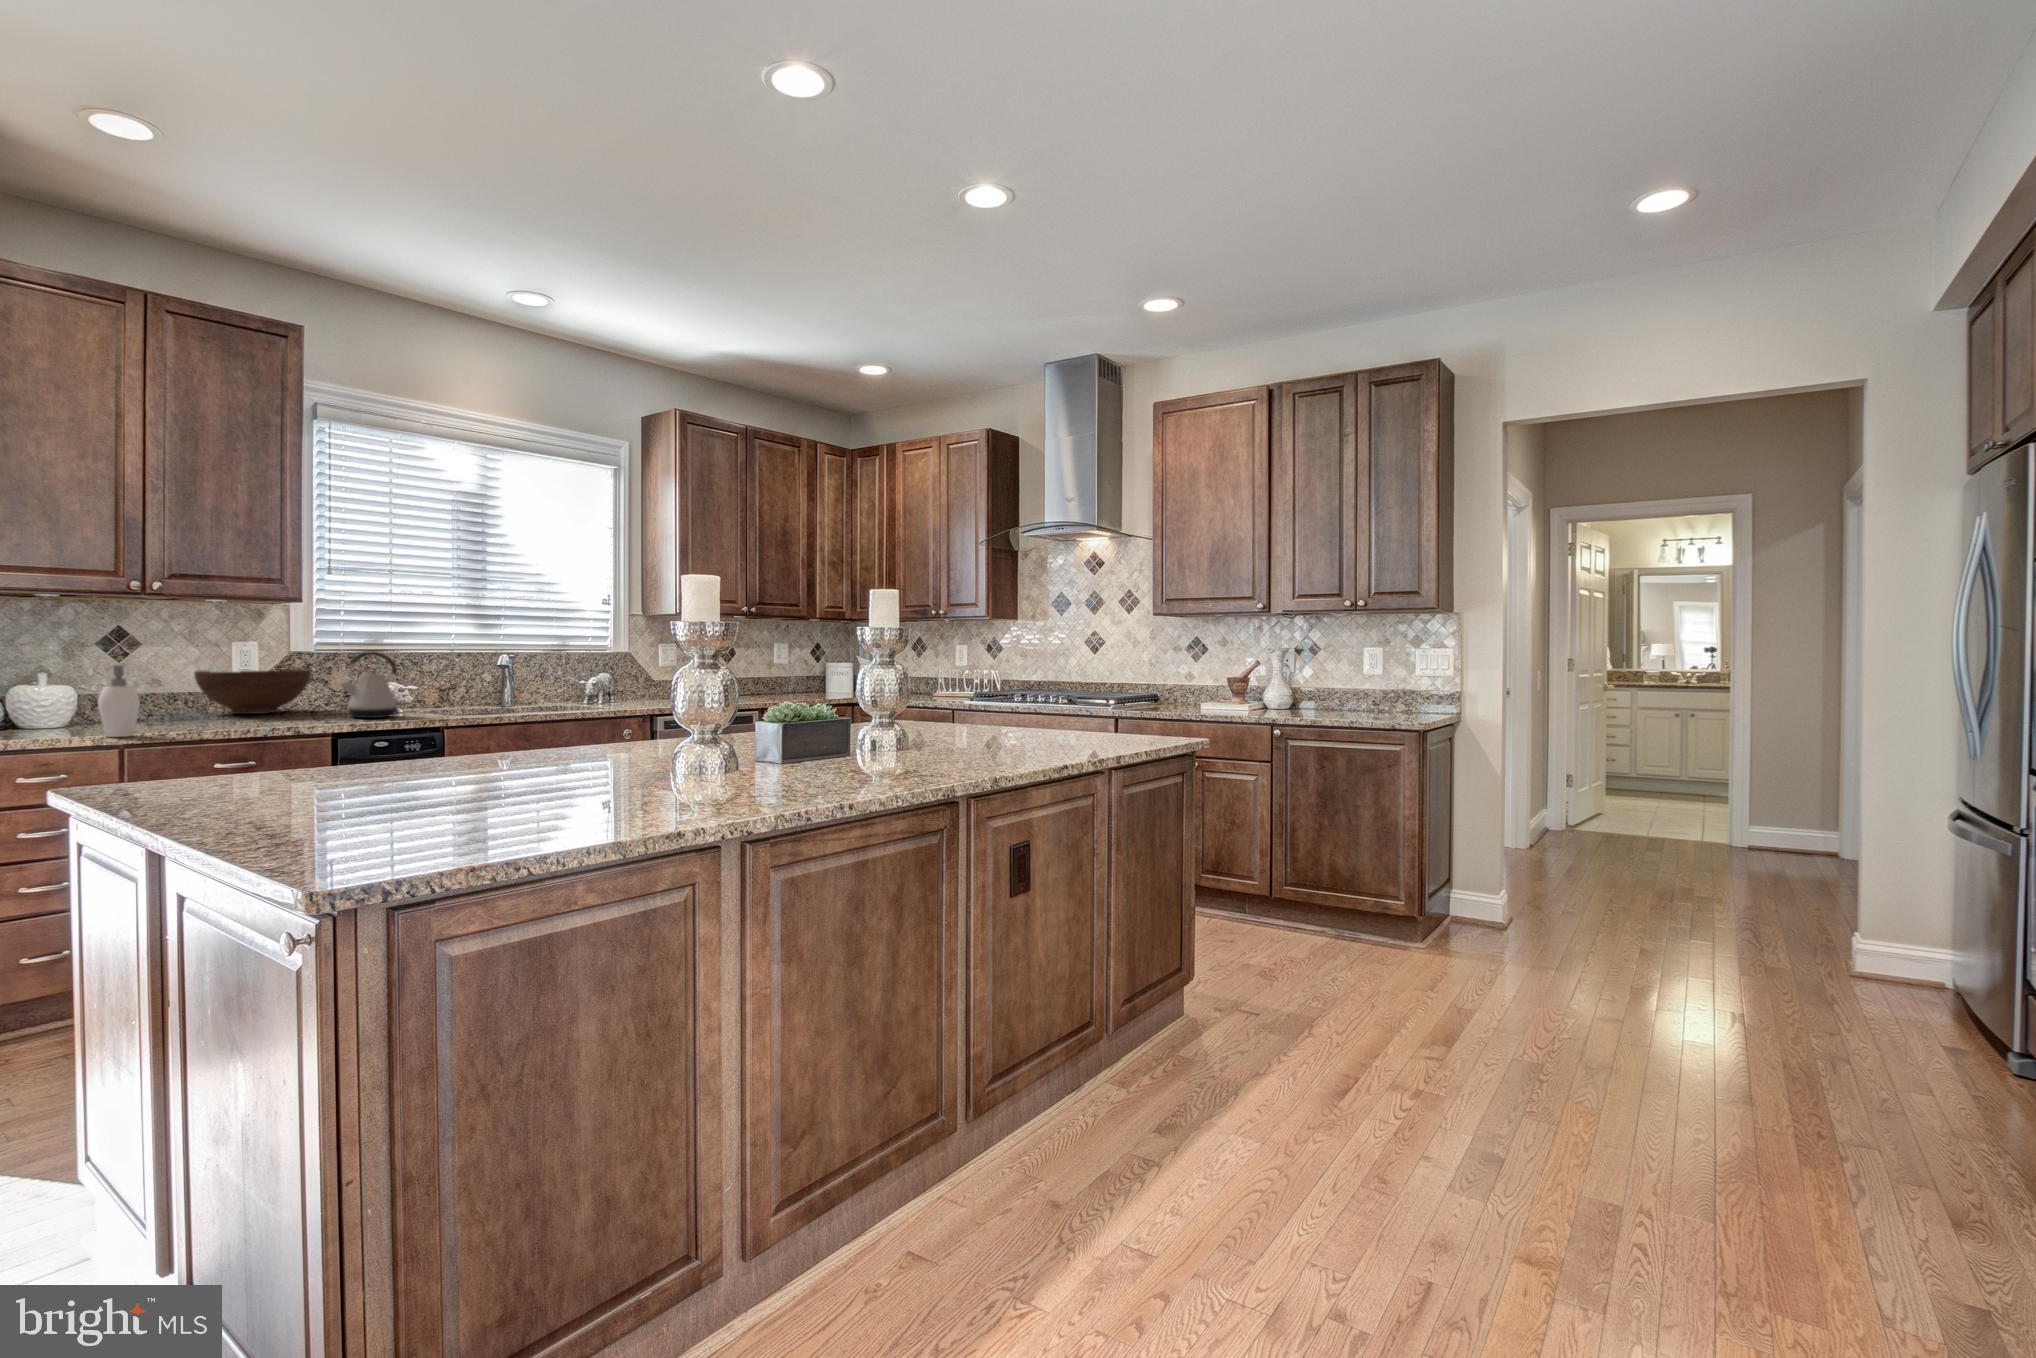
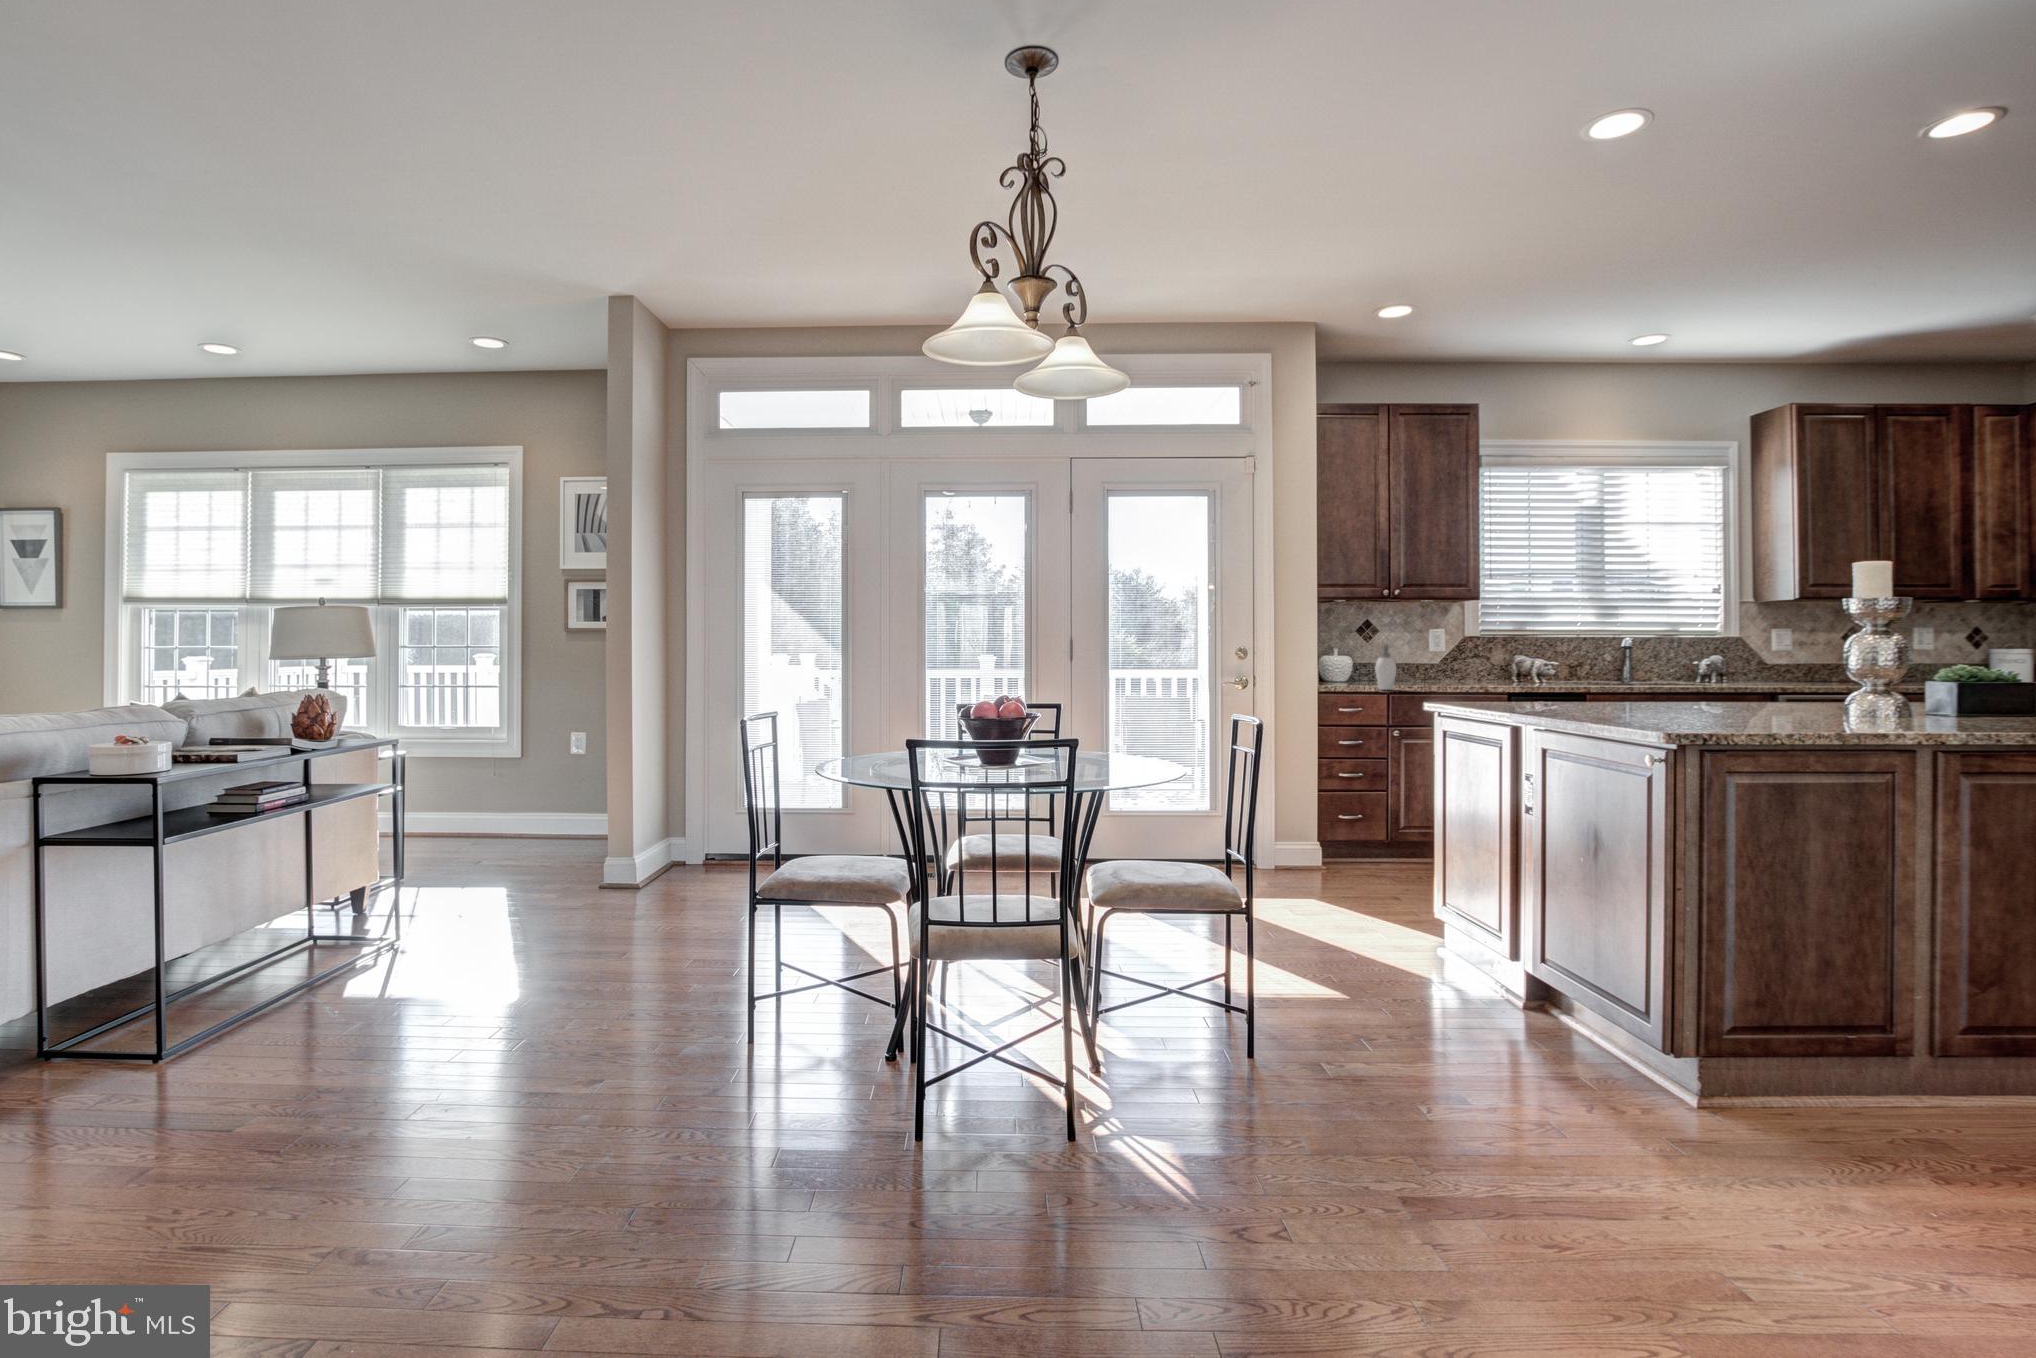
kettle: present [341,652,400,718] -> none [1505,636,1548,686]
fruit bowl: present [194,669,311,714] -> none [1411,650,1482,681]

